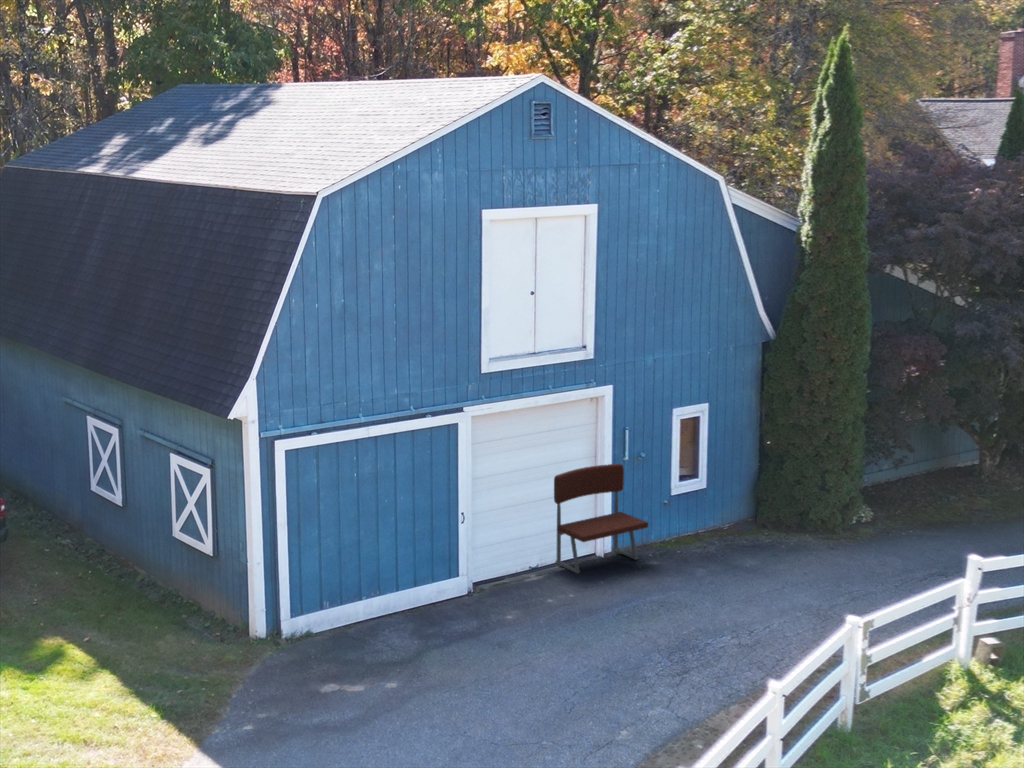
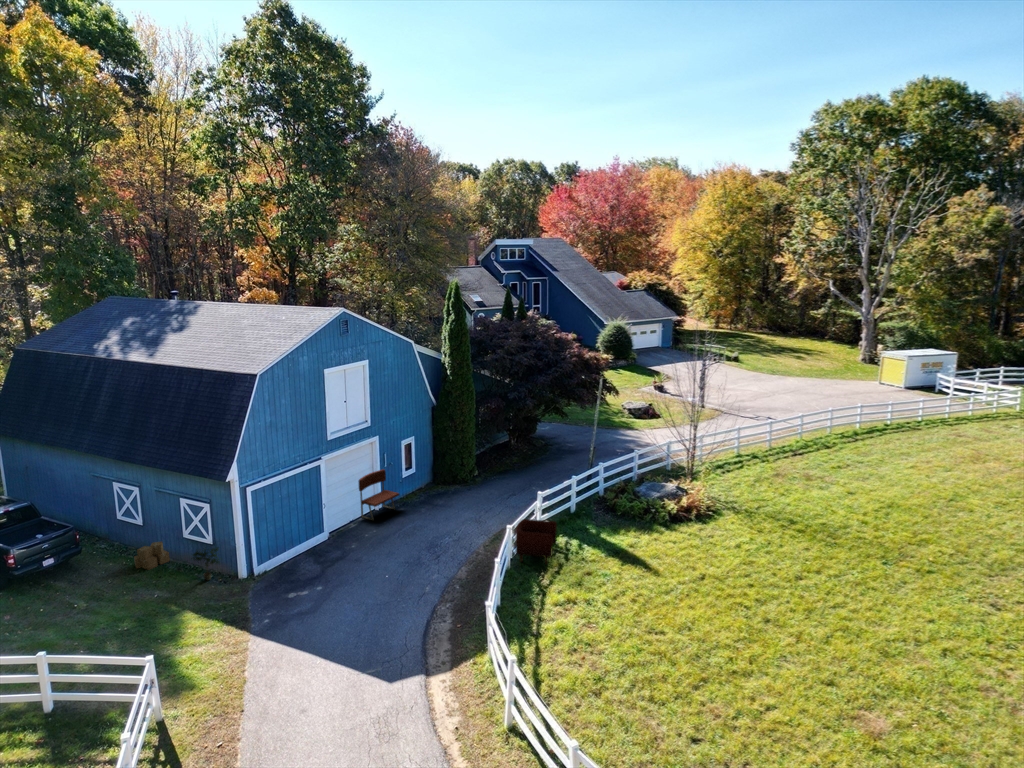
cardboard box: none [94,539,157,591] -> present [134,542,170,570]
potted plant: none [165,559,226,629] -> present [193,548,219,581]
armchair: none [872,613,1005,745] -> present [515,519,557,564]

